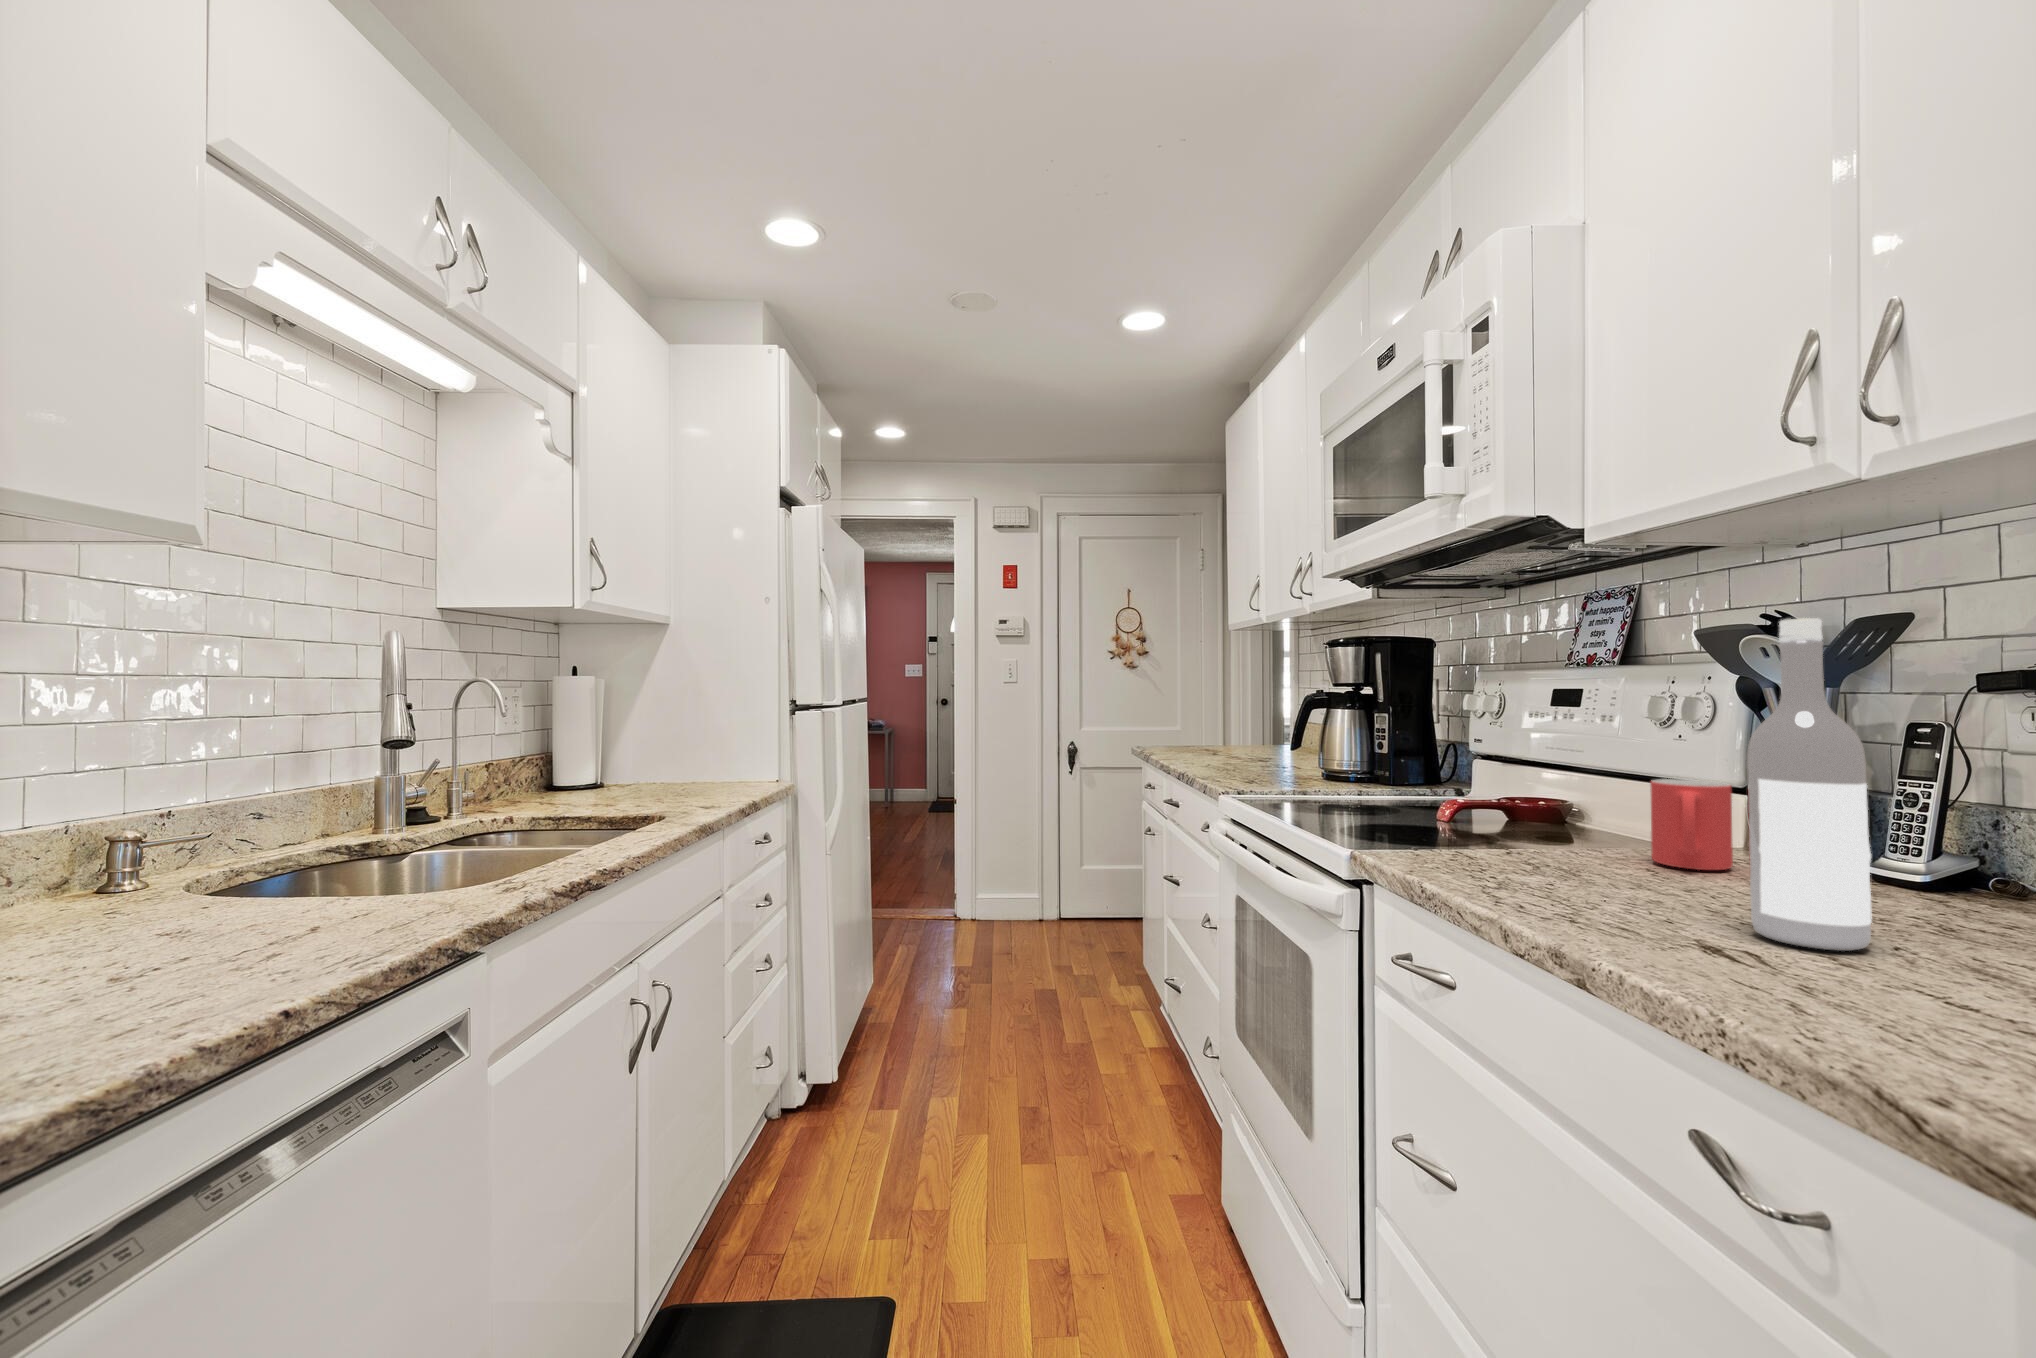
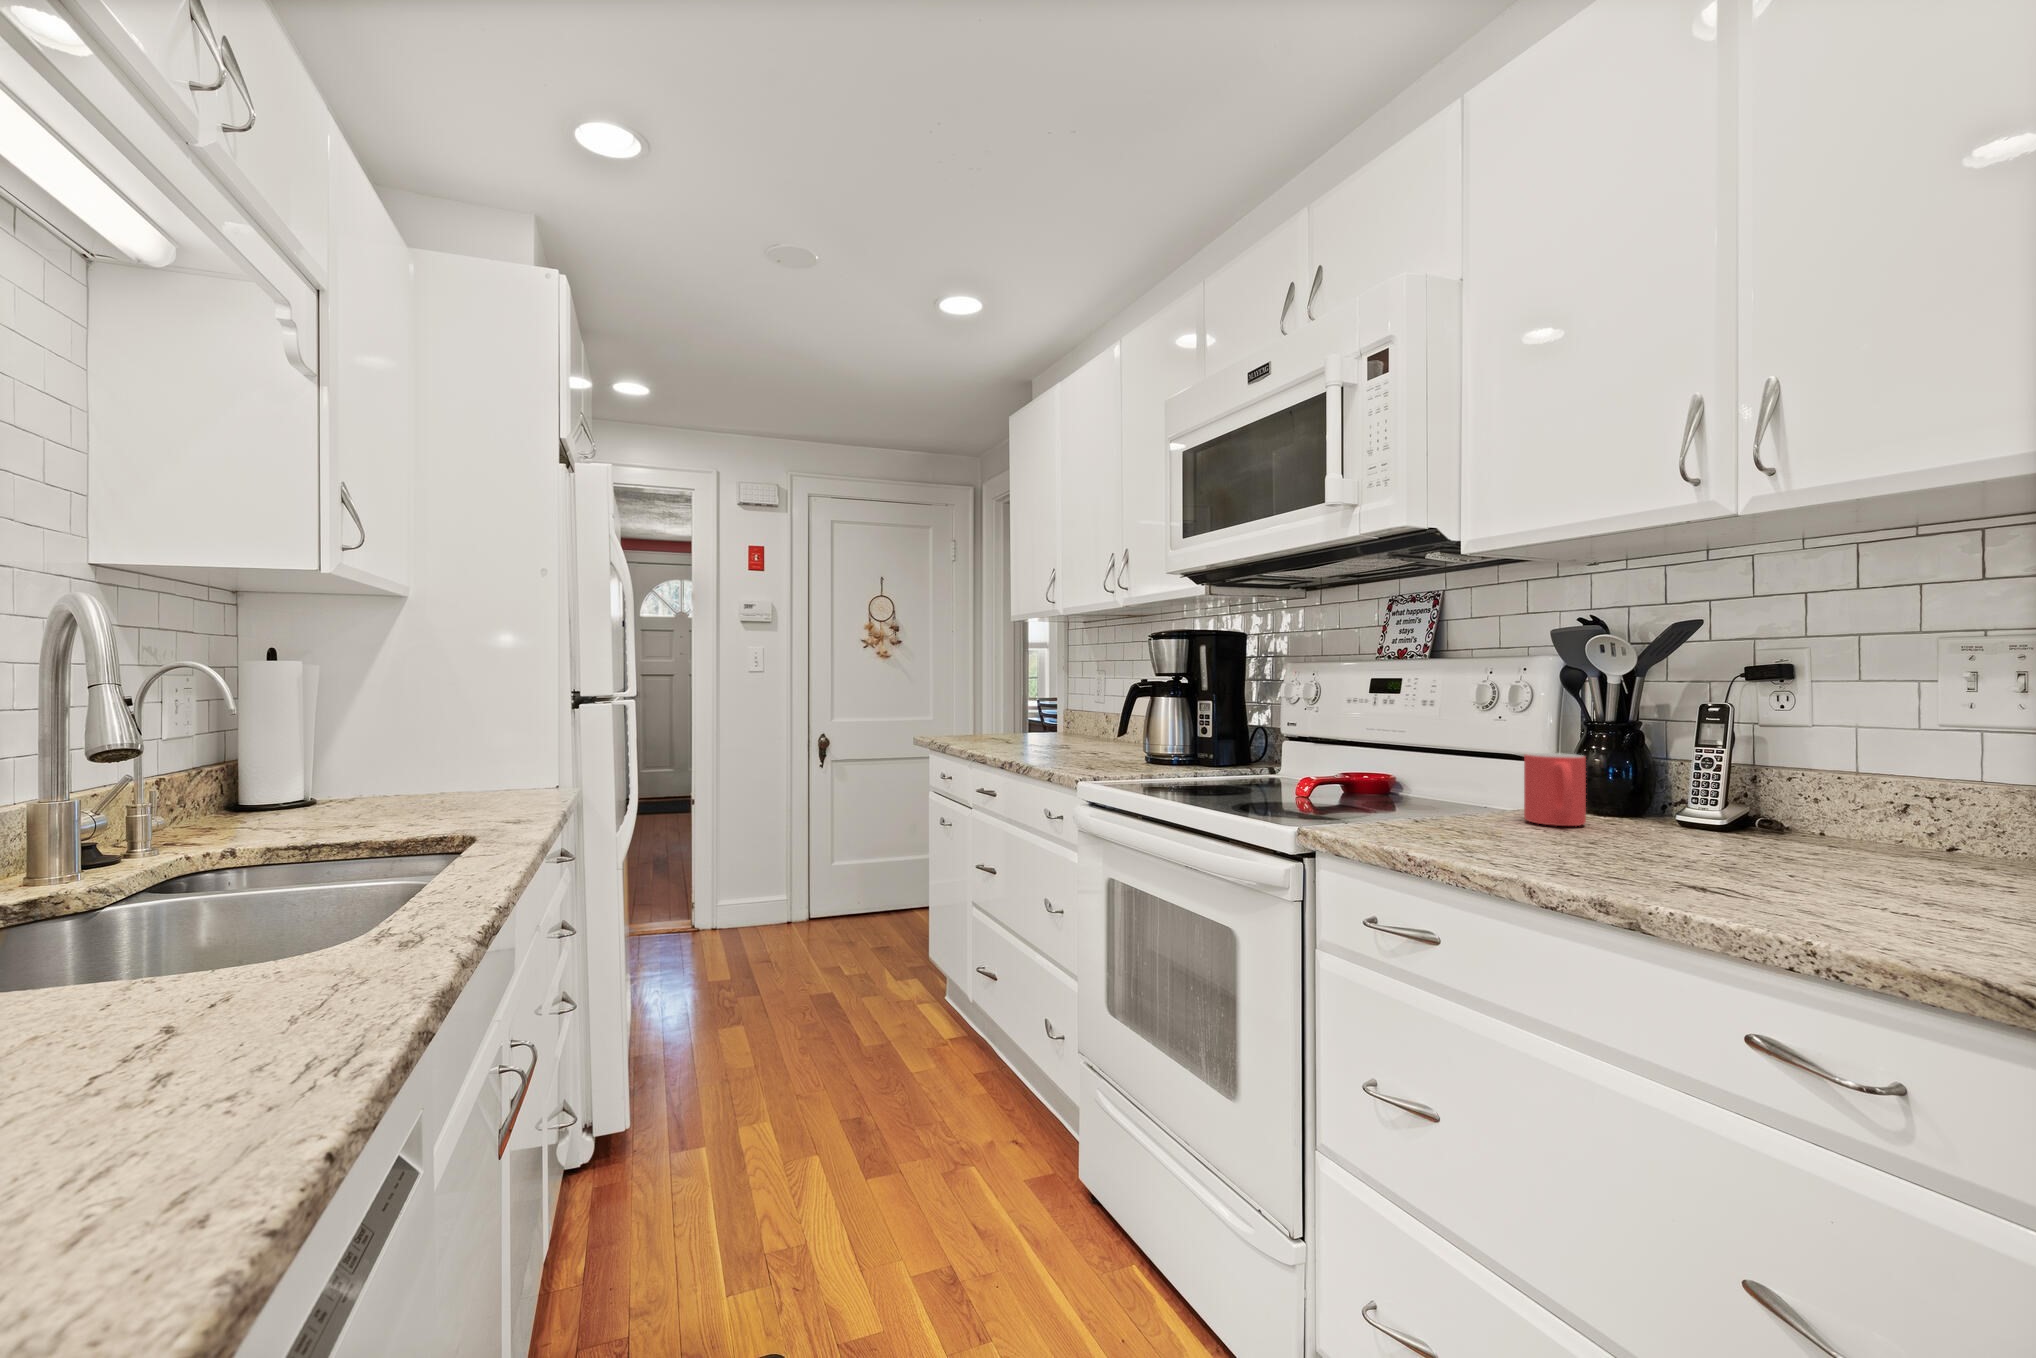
wine bottle: present [1747,618,1872,951] -> none [1691,621,1782,881]

